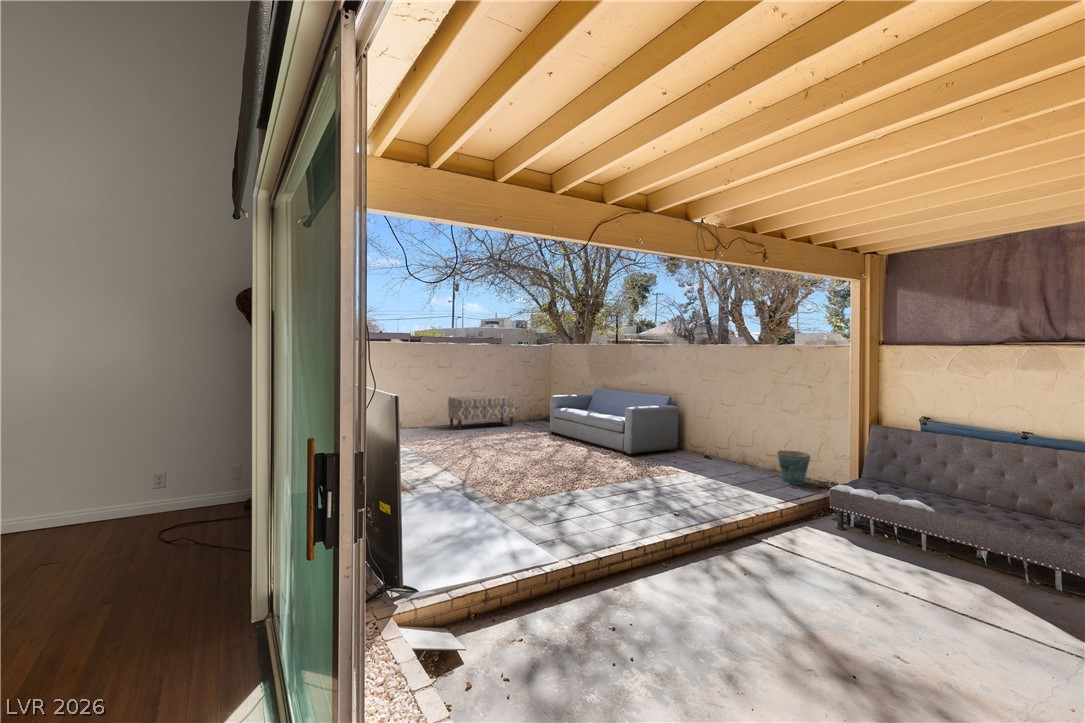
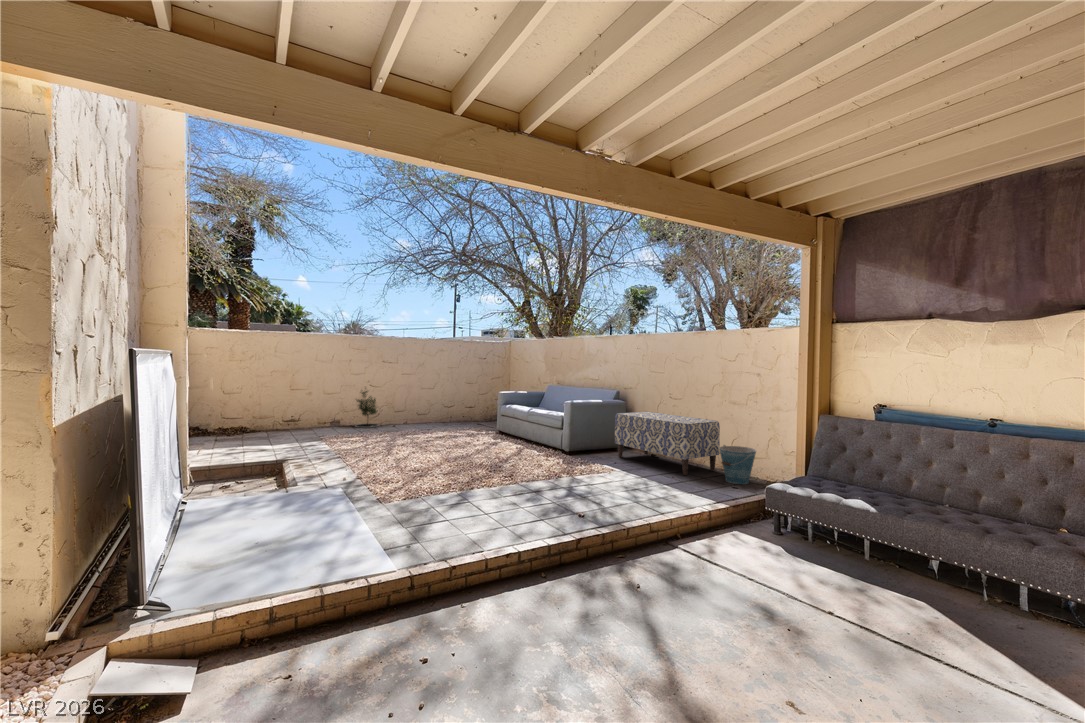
potted tree: none [417,391,440,431] -> present [355,391,379,428]
bench: present [448,395,515,430] -> present [615,412,720,475]

